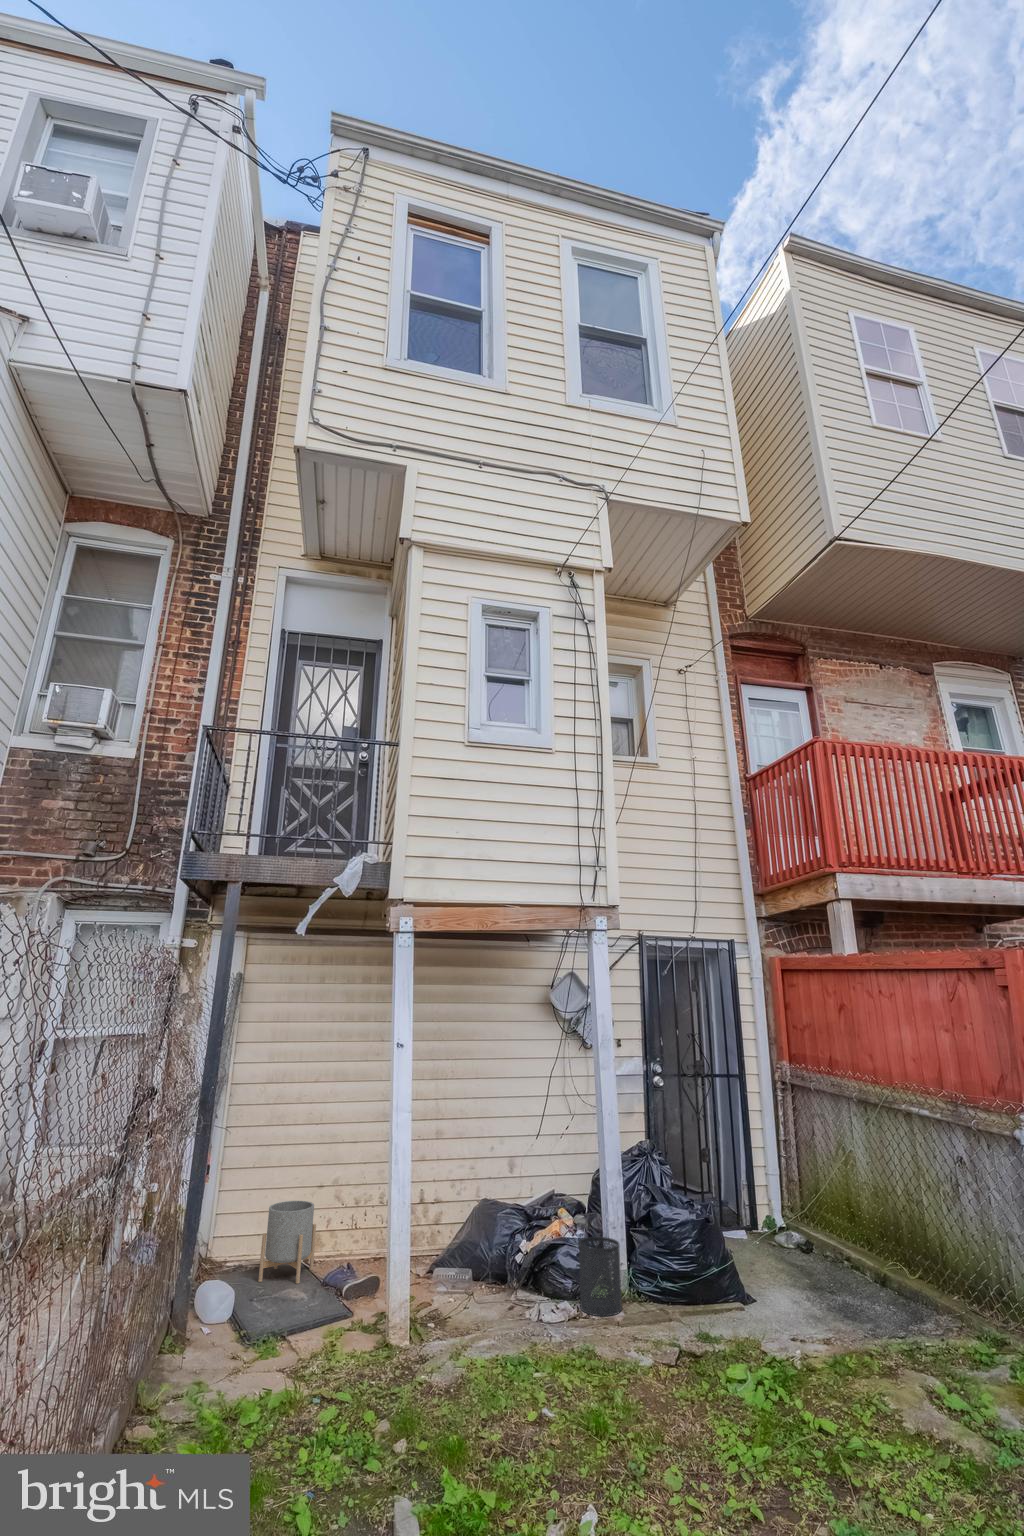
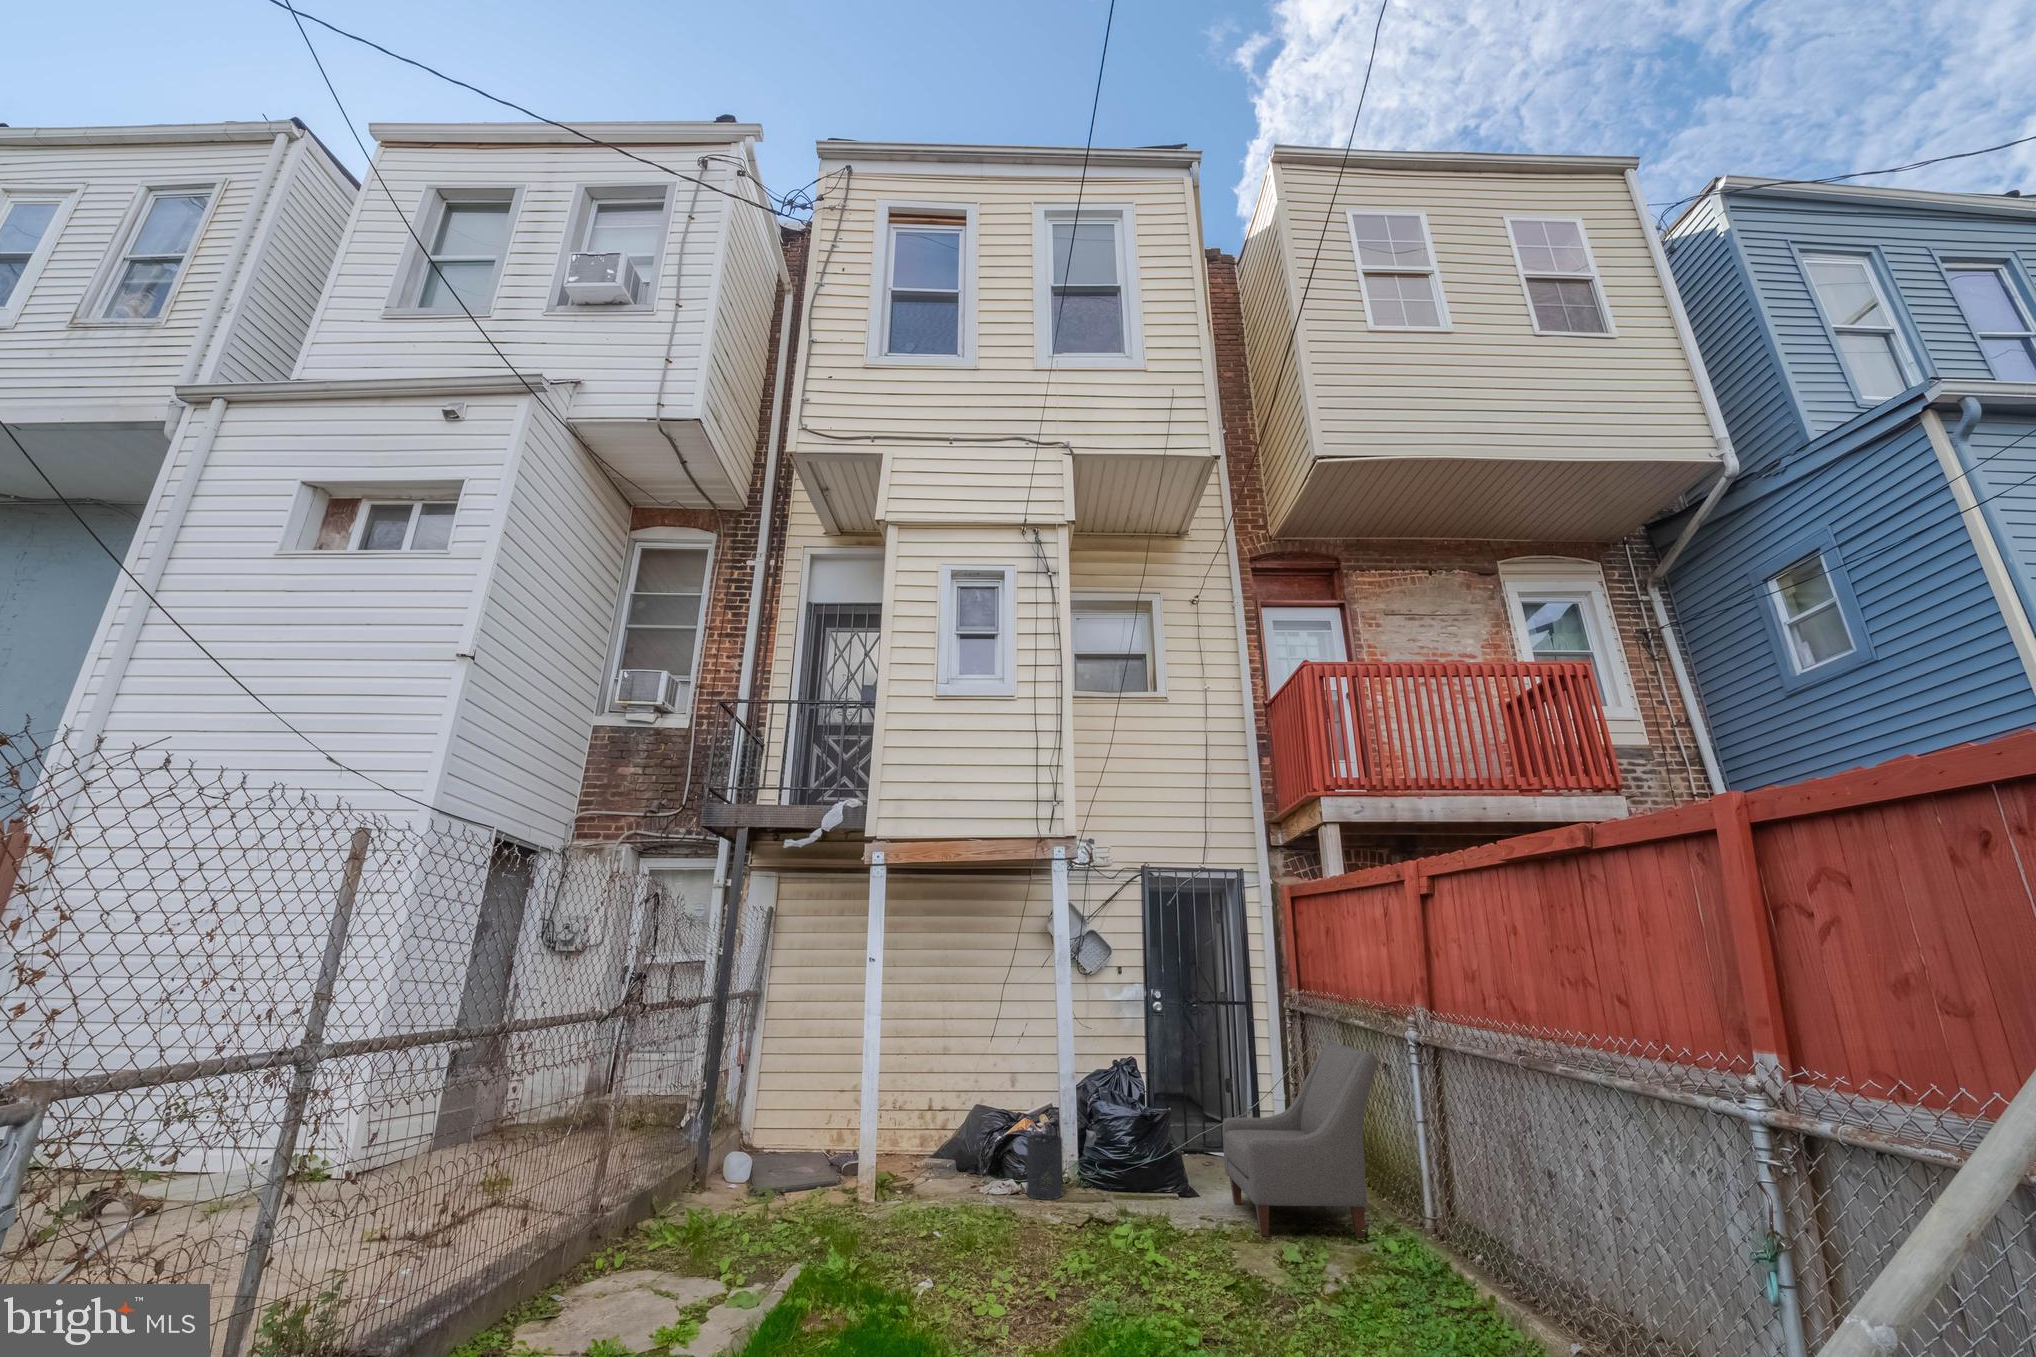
chair: none [785,1120,971,1347] -> present [1222,1041,1379,1237]
planter: present [258,1201,316,1284] -> none [784,1097,835,1162]

